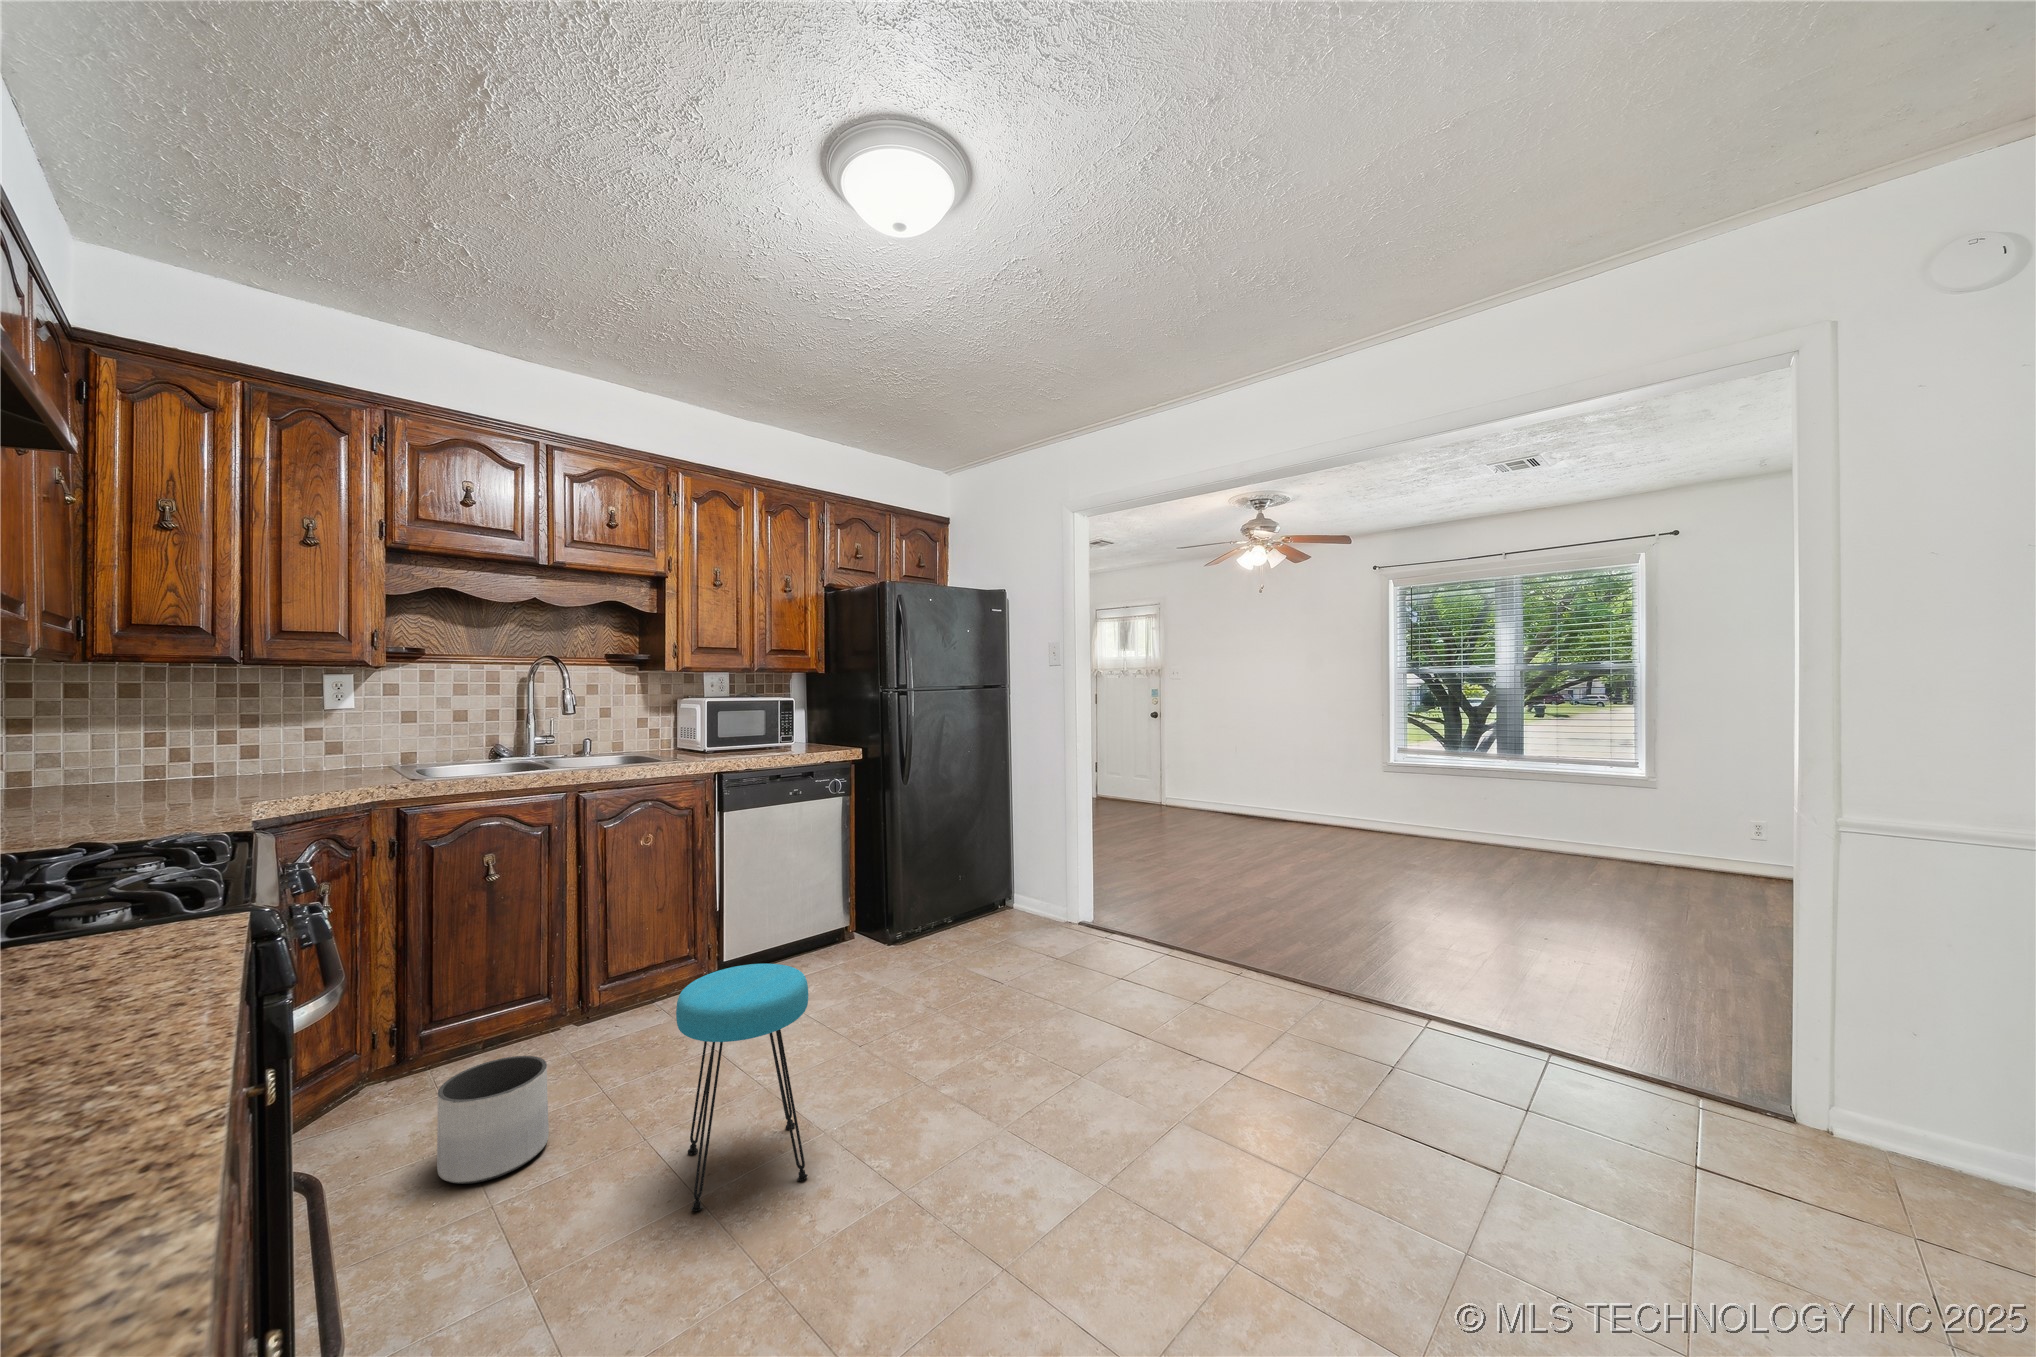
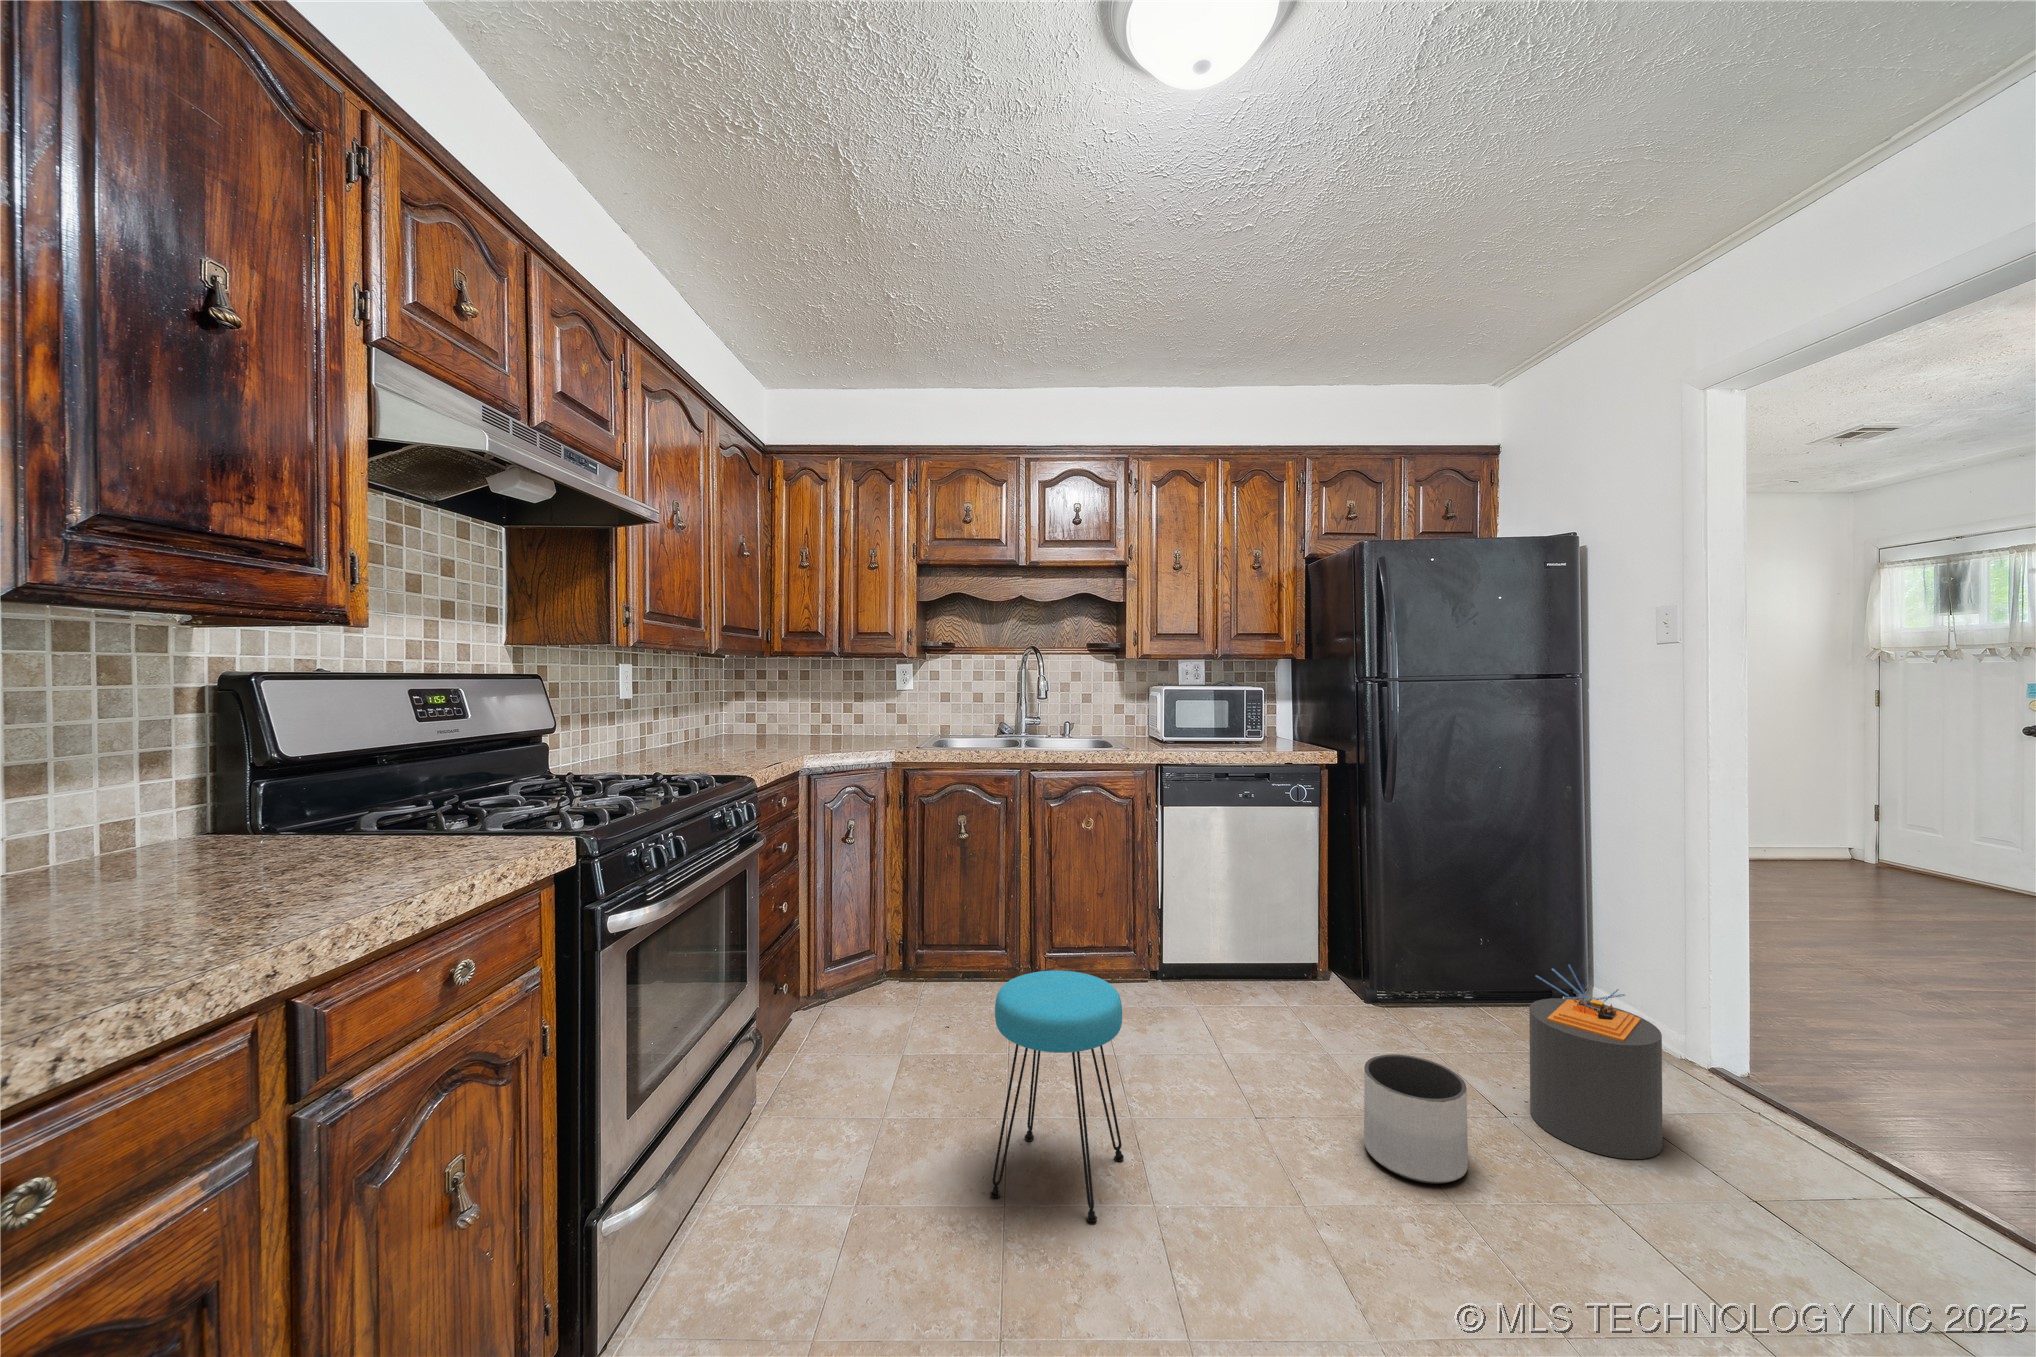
trash can: none [1023,871,1099,990] -> present [1529,965,1663,1159]
planter: present [437,1056,549,1184] -> present [1364,1054,1468,1184]

